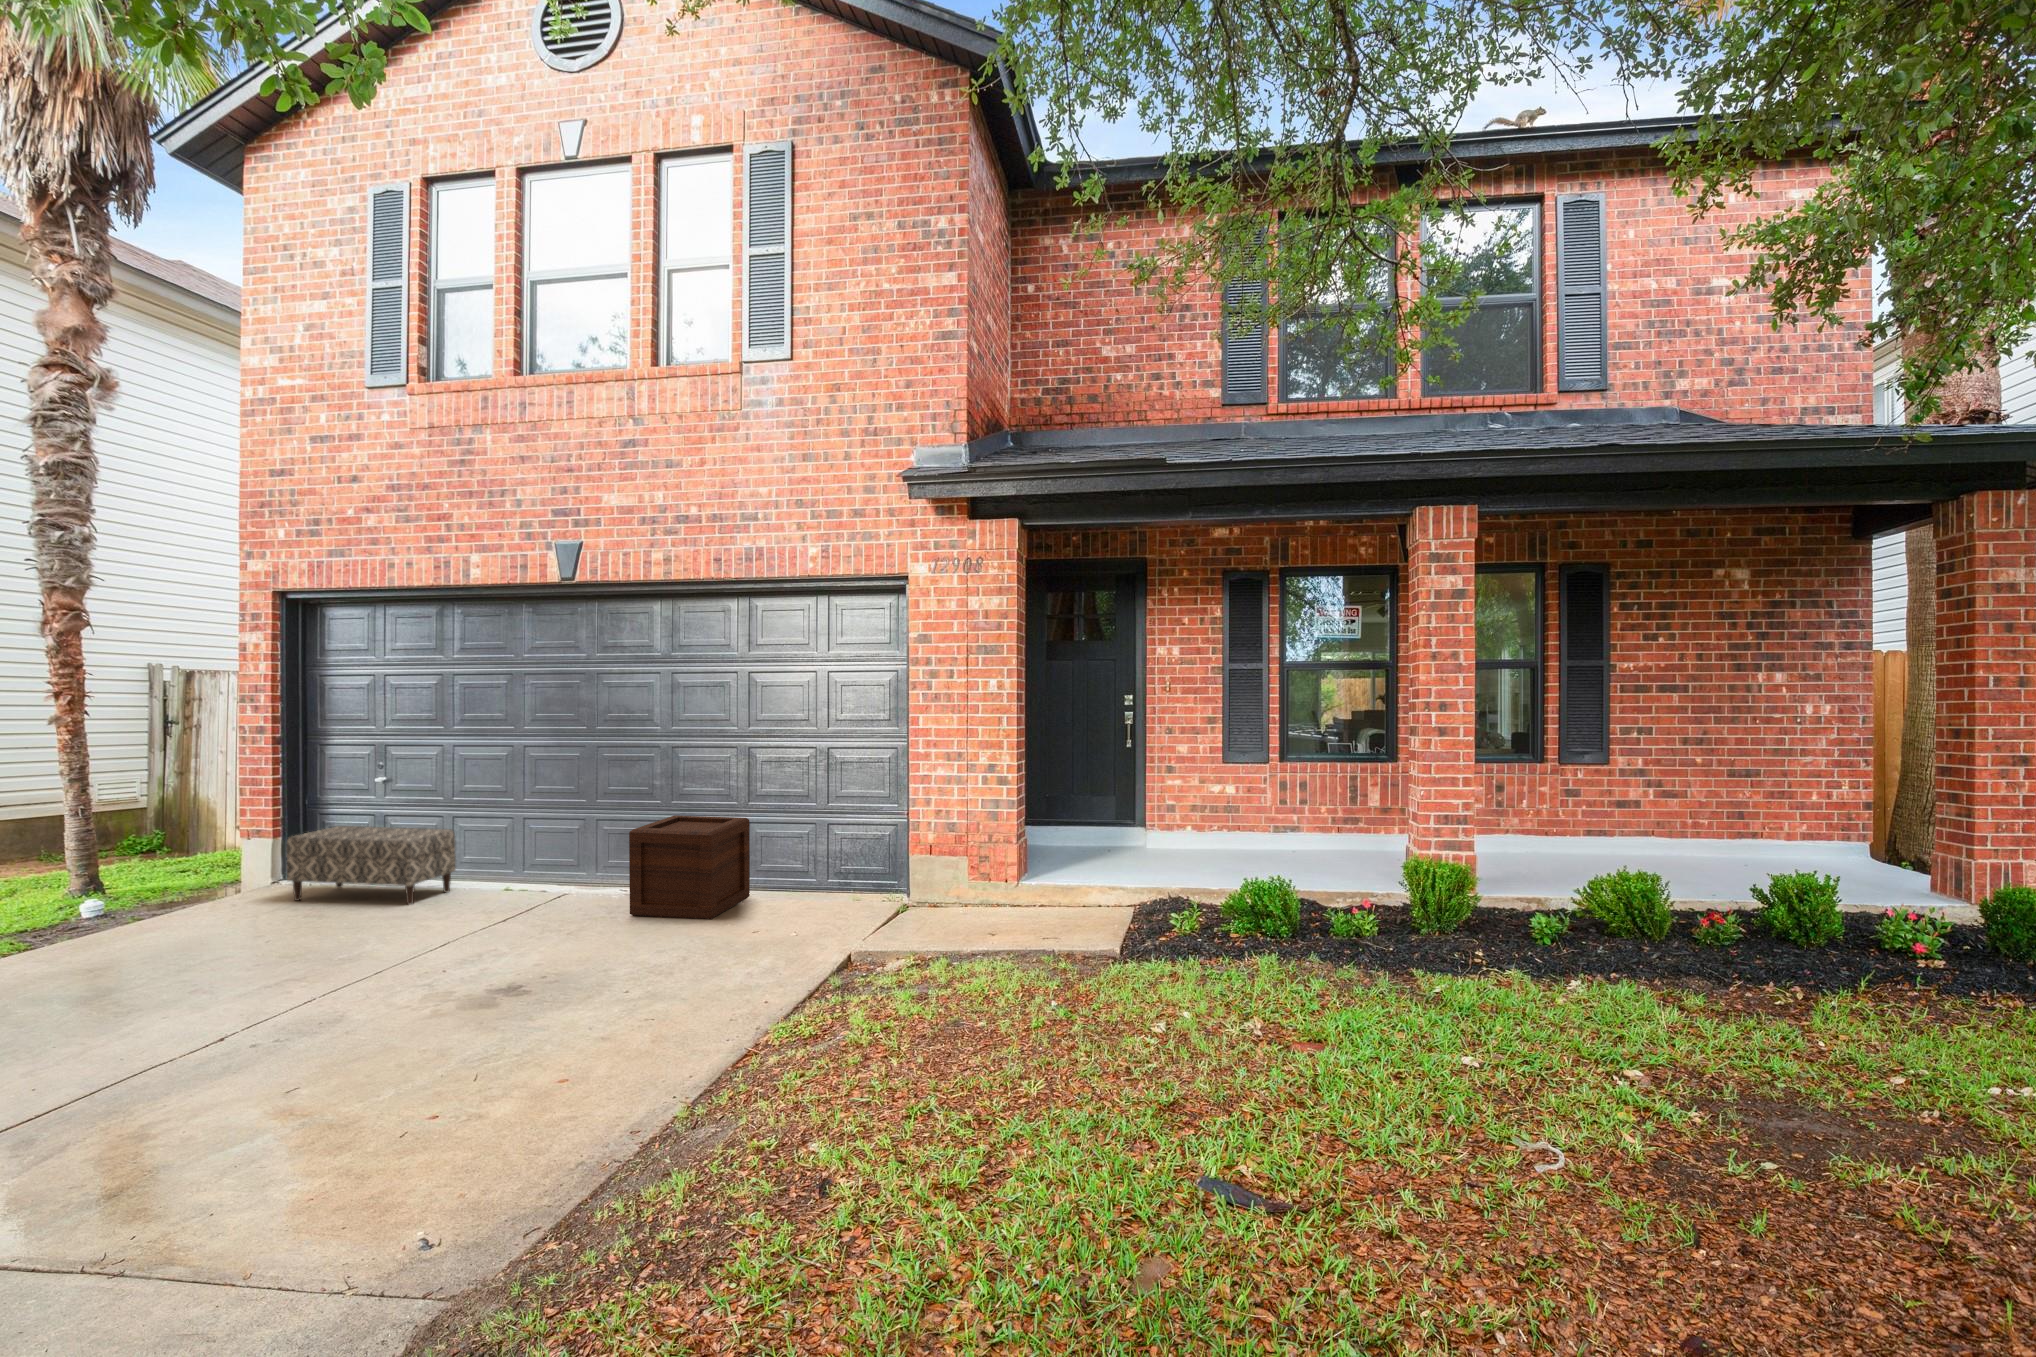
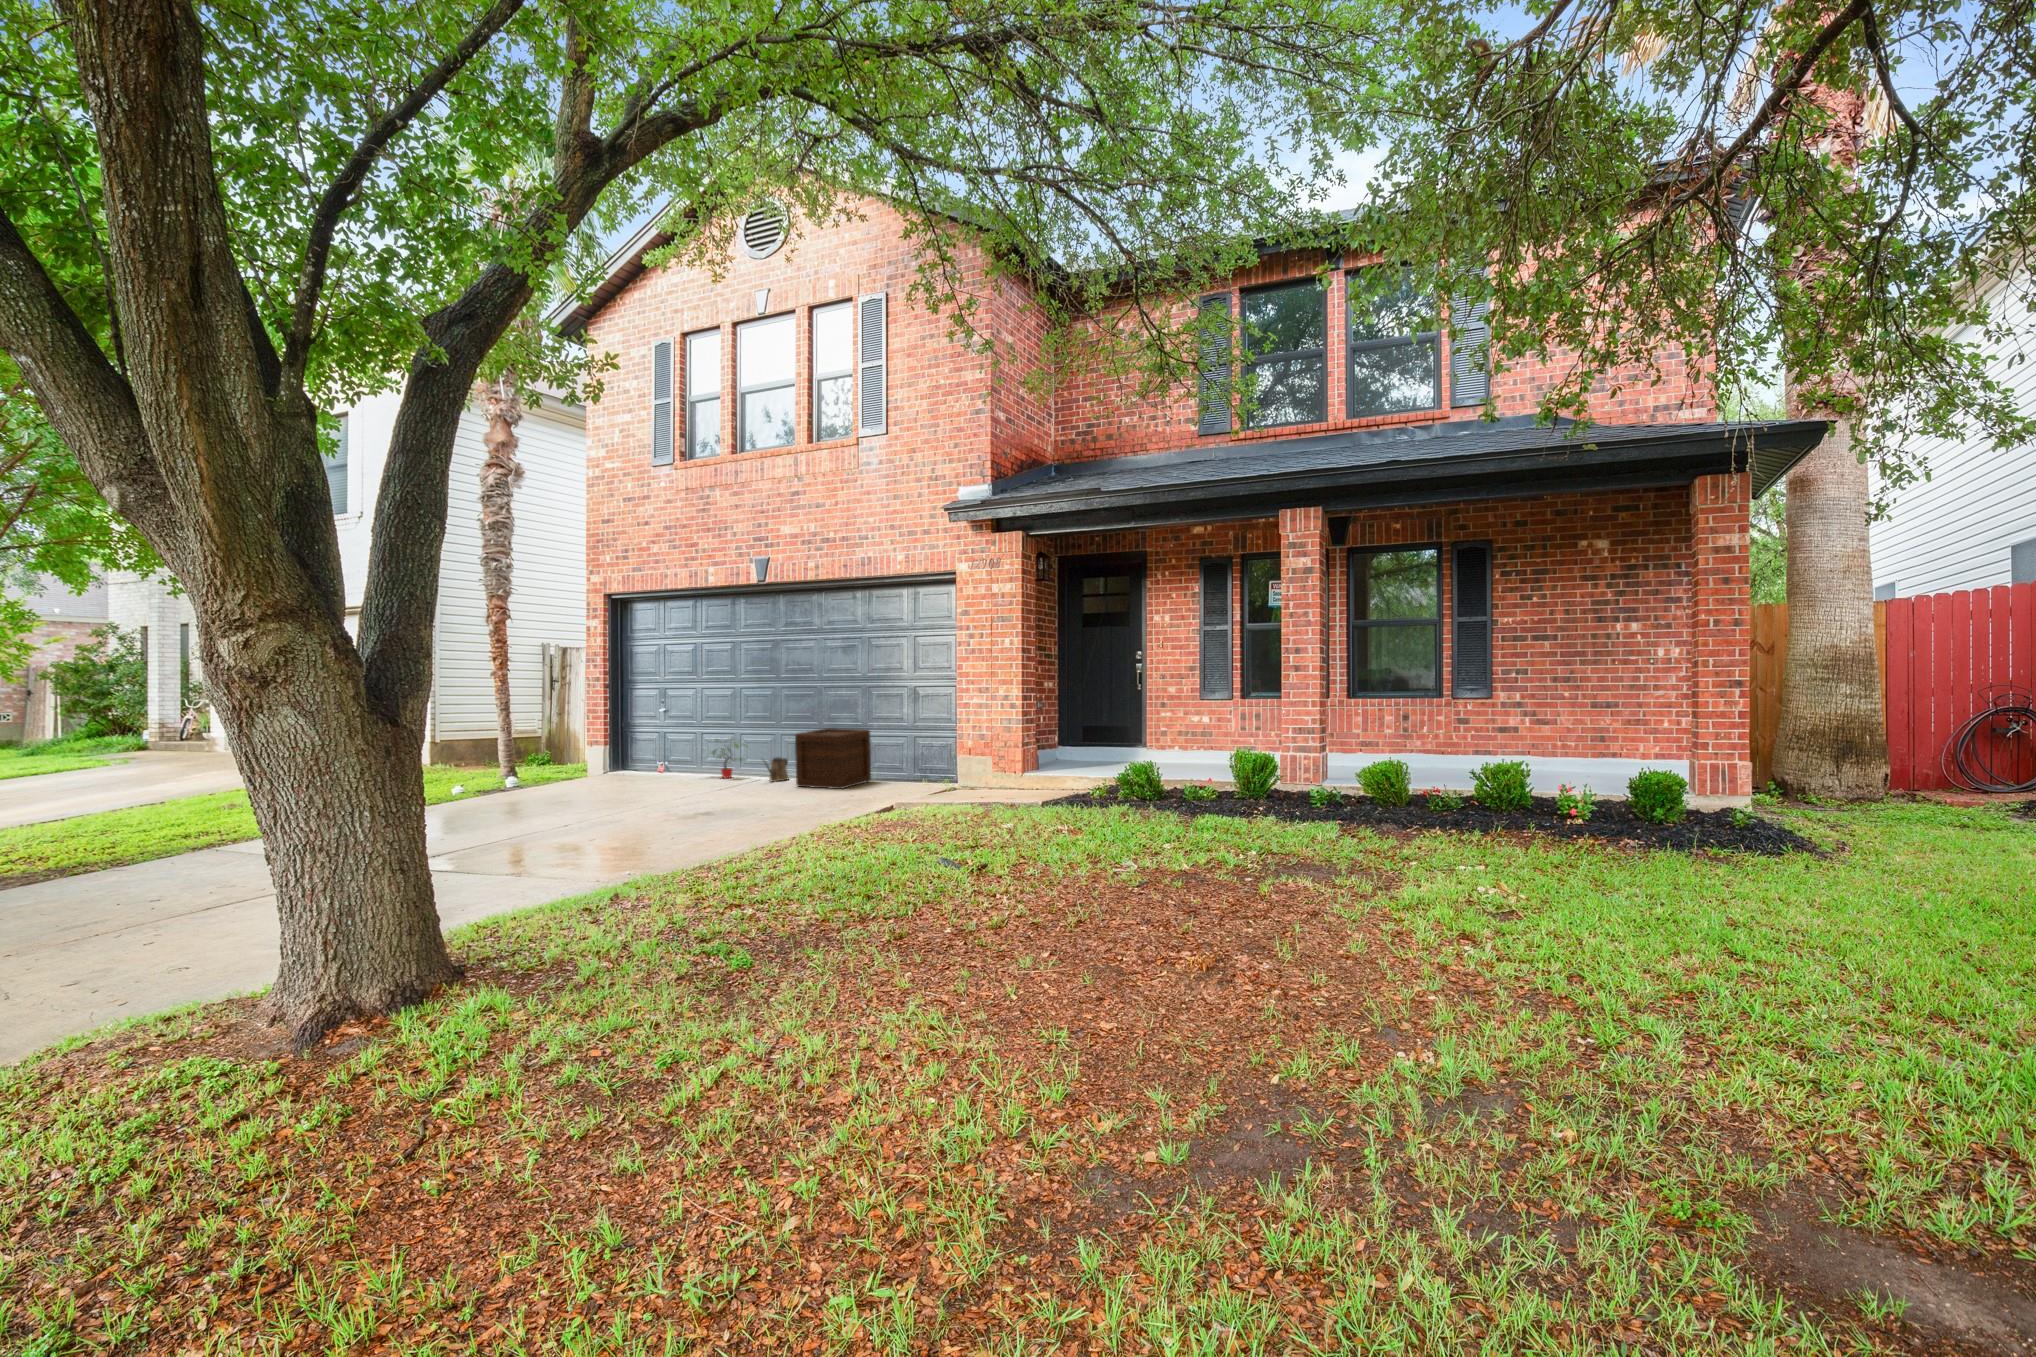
bench: present [286,826,456,905] -> none [614,735,705,780]
potted plant: none [454,831,541,899] -> present [712,739,748,779]
watering can: none [565,863,608,904] -> present [765,757,788,782]

